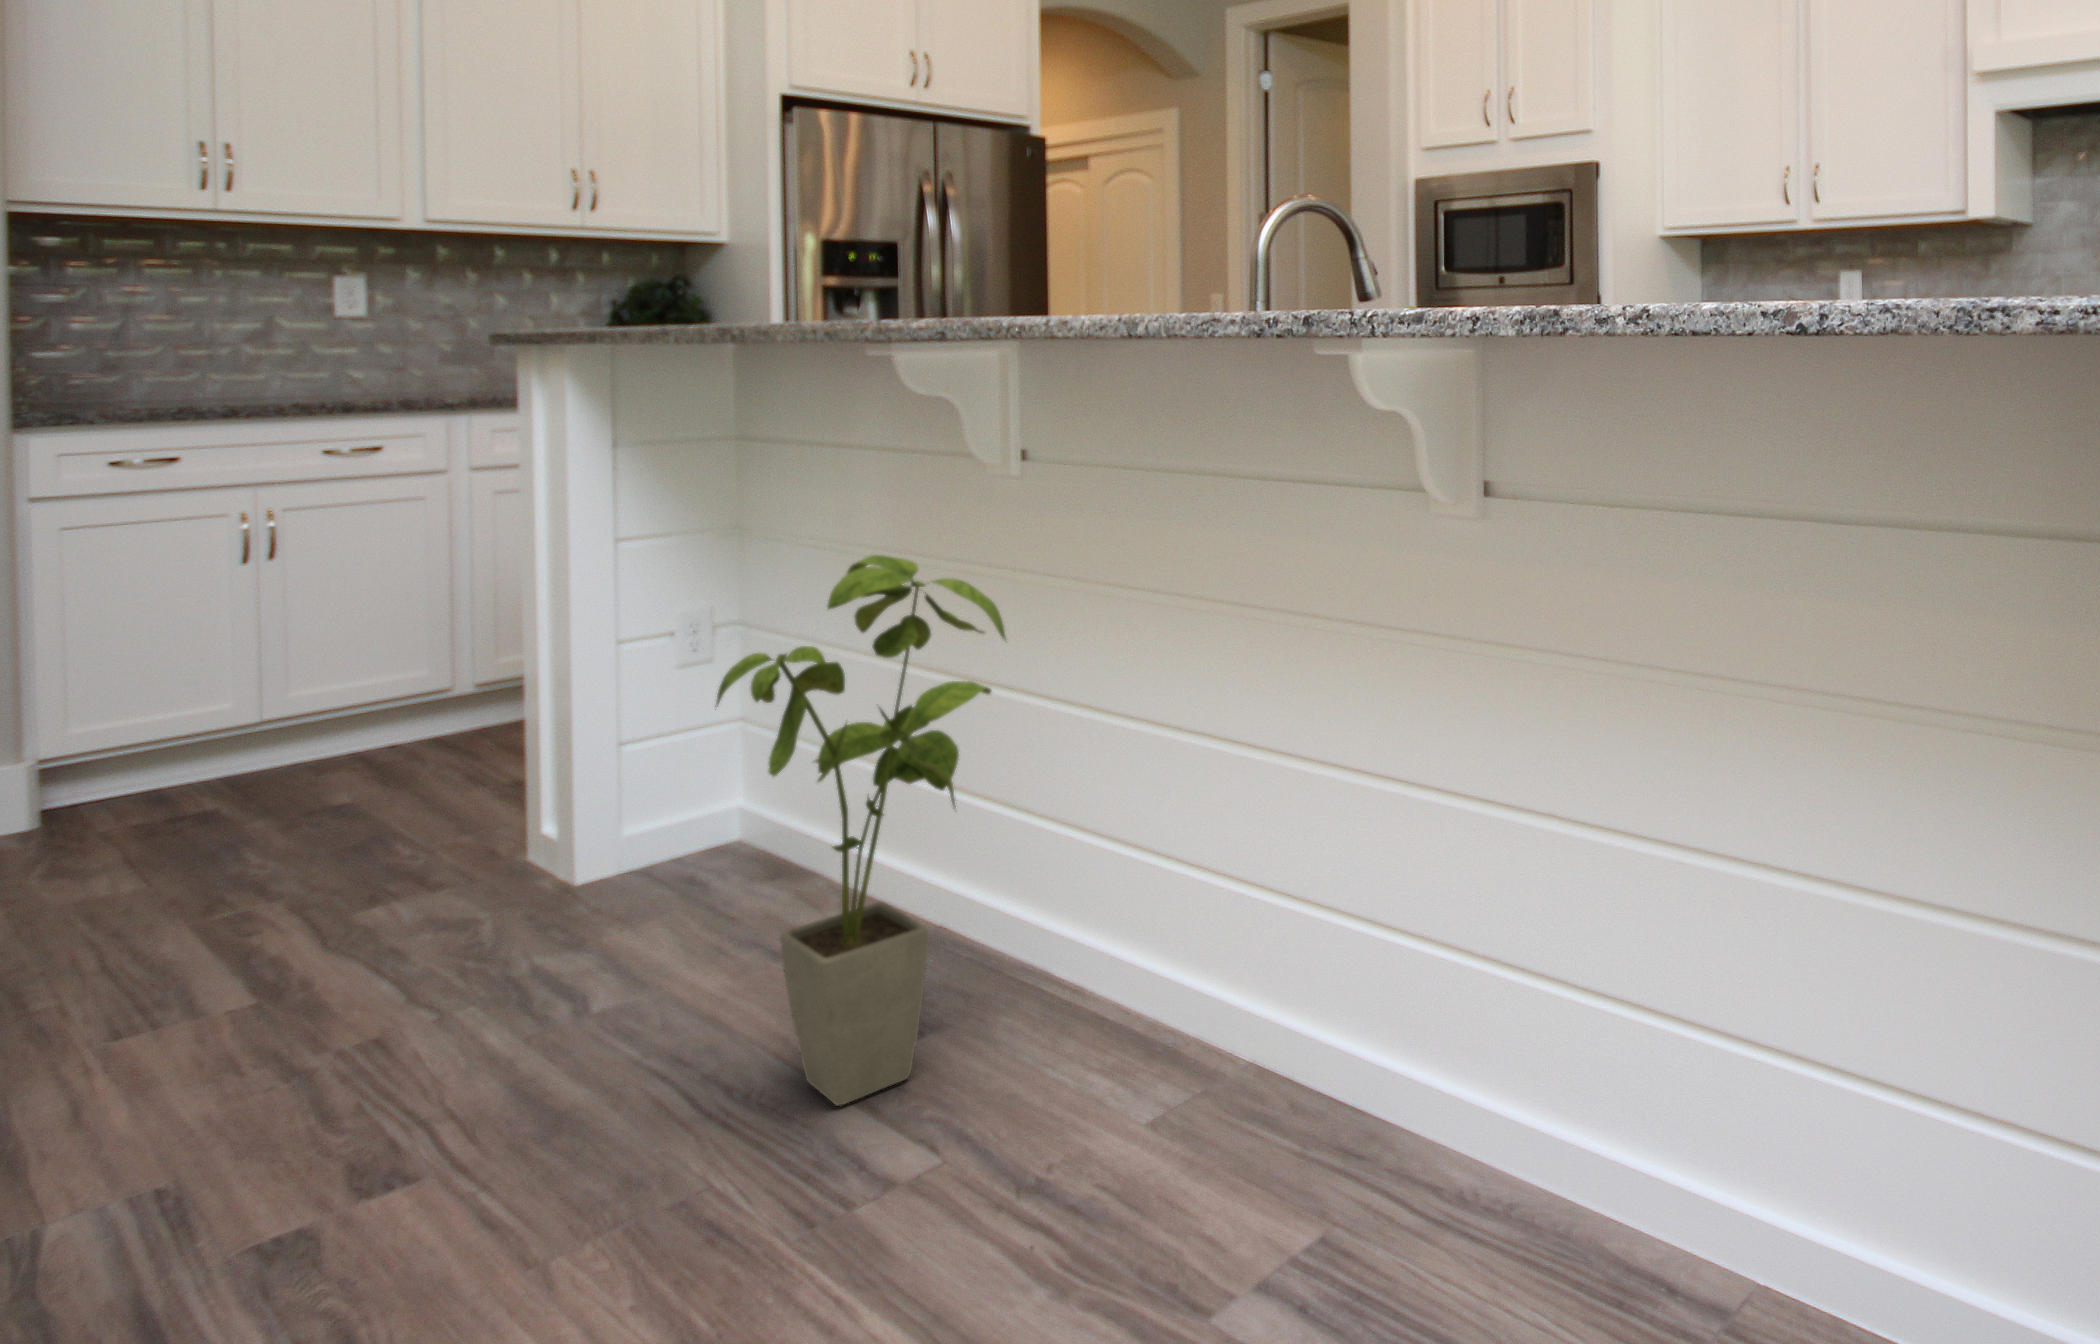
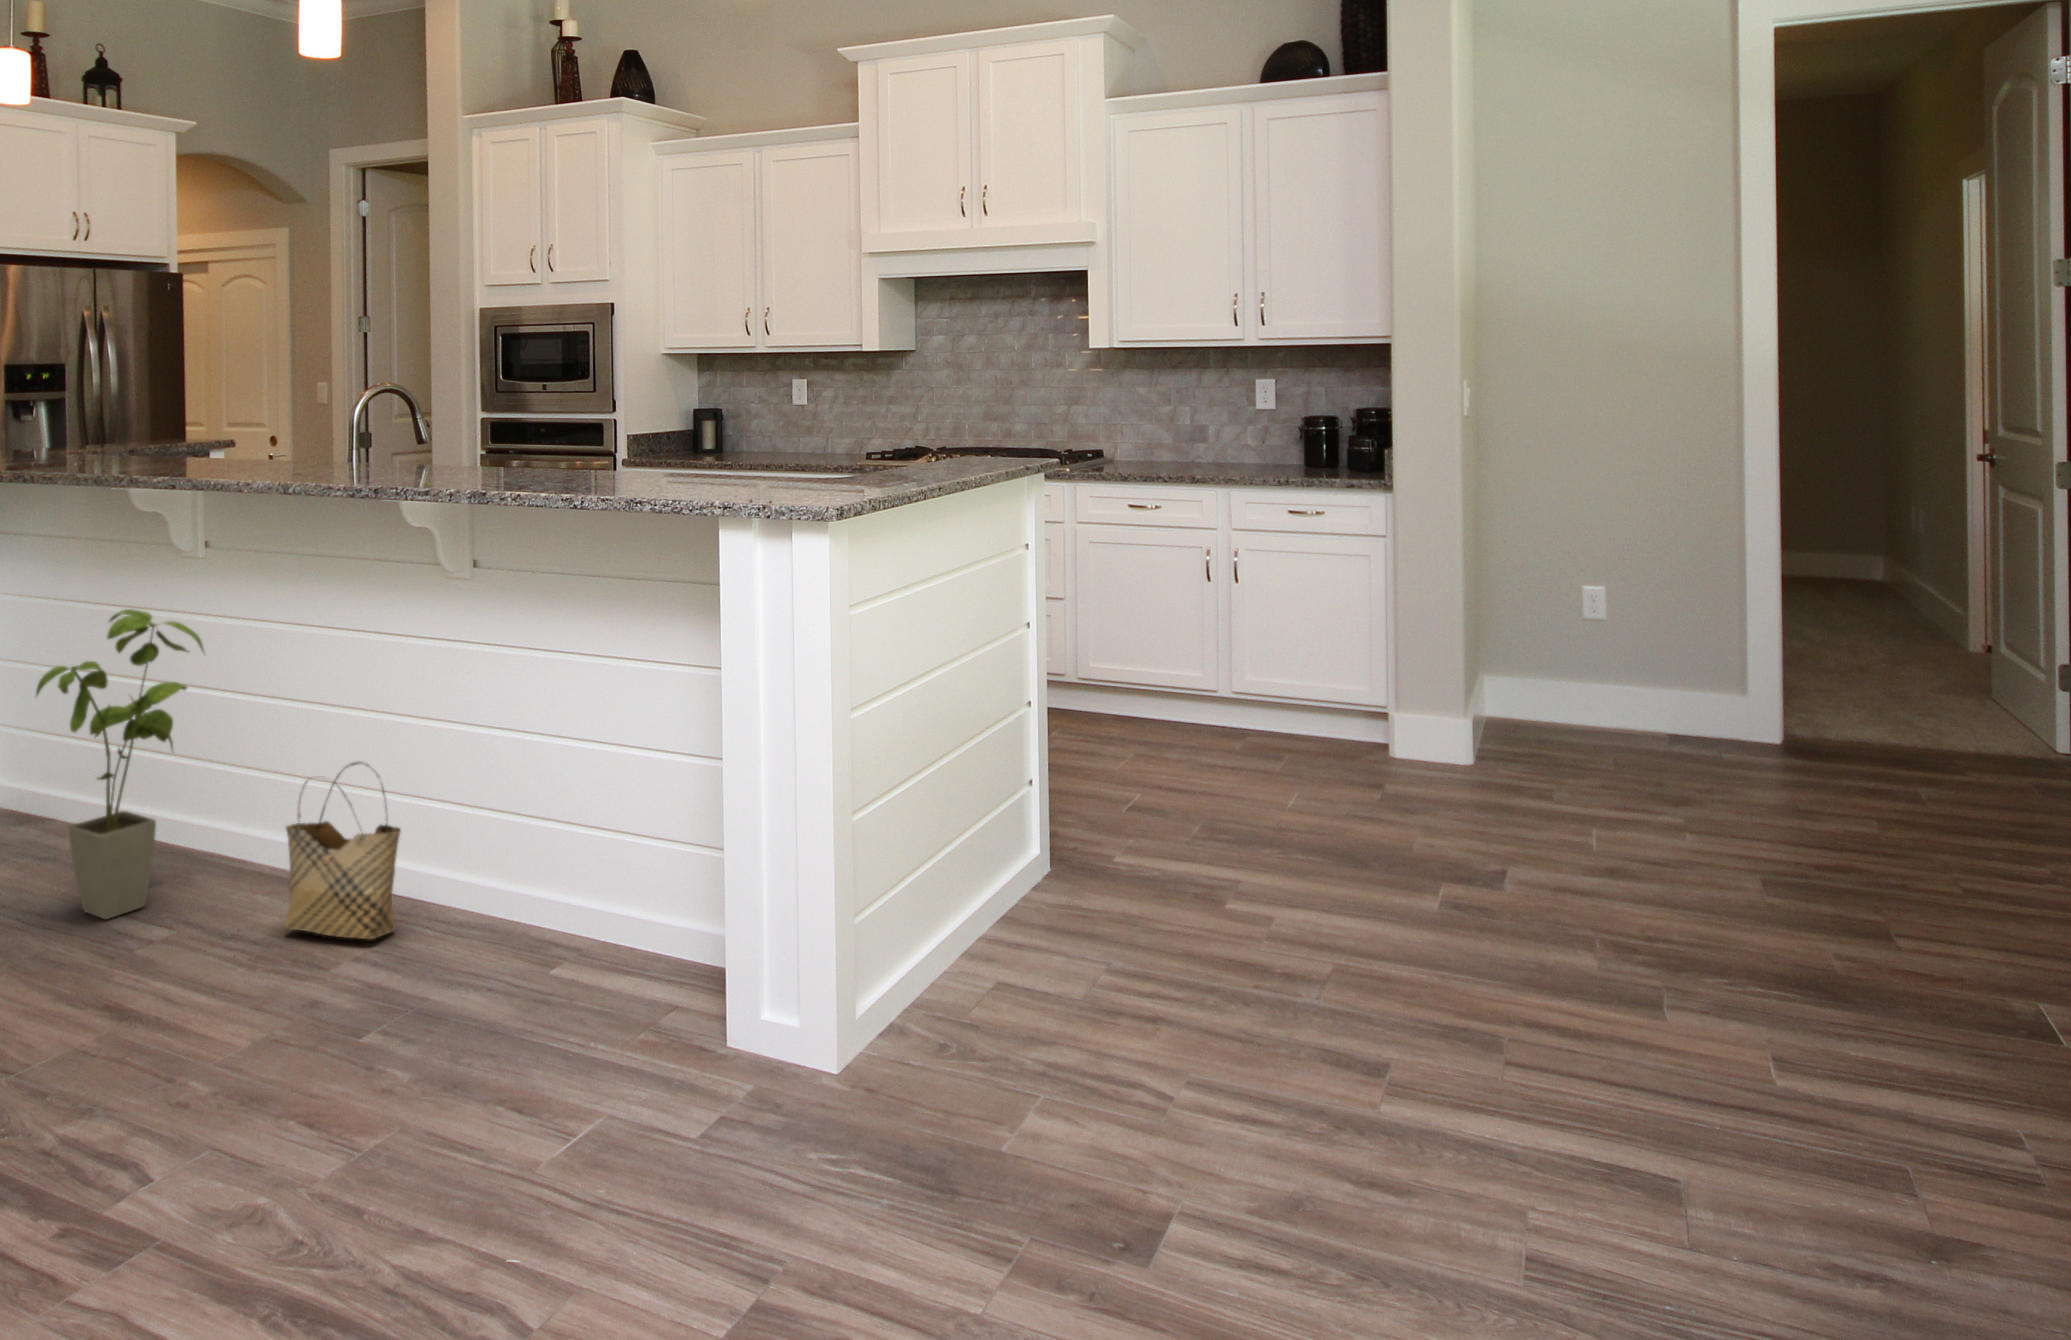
woven basket: none [1139,851,1356,1215] -> present [284,762,401,939]

